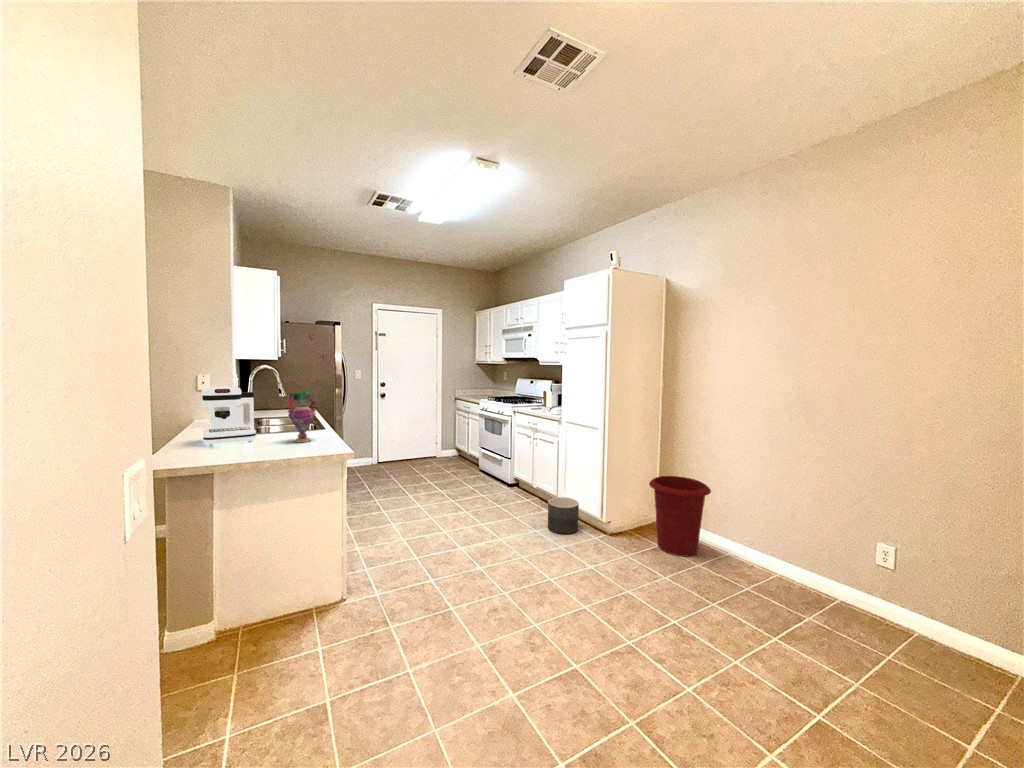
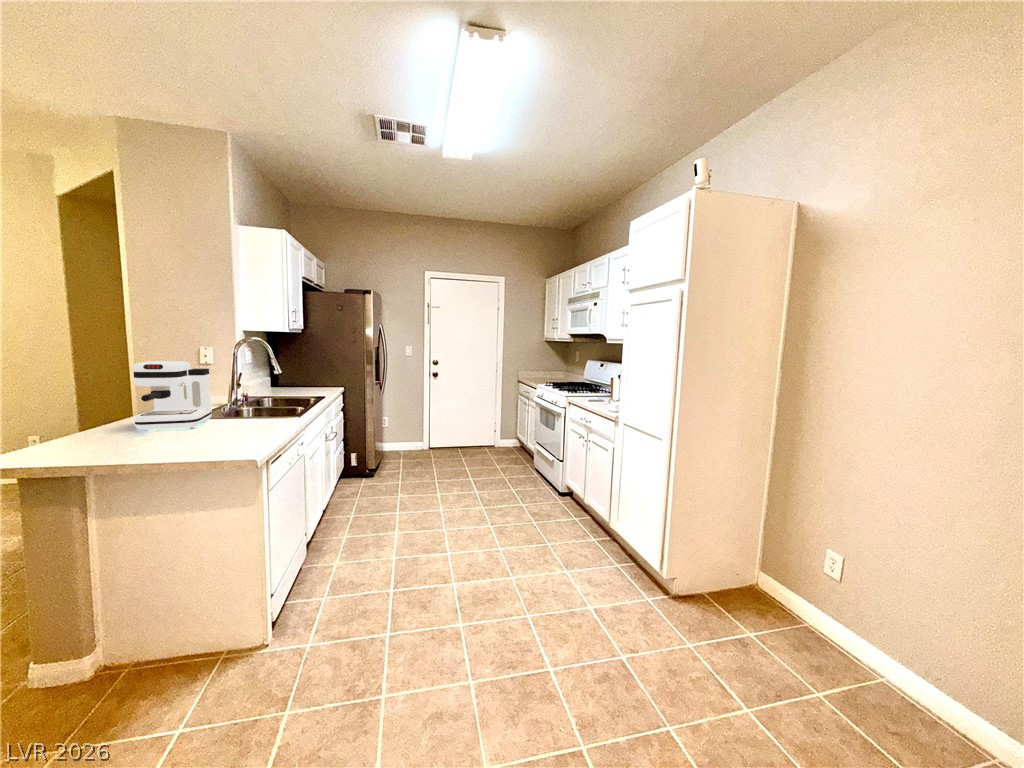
vase: present [288,392,316,442] -> none [221,371,263,434]
waste bin: present [649,476,711,556] -> none [739,525,858,671]
planter: present [548,497,579,534] -> none [583,528,629,586]

